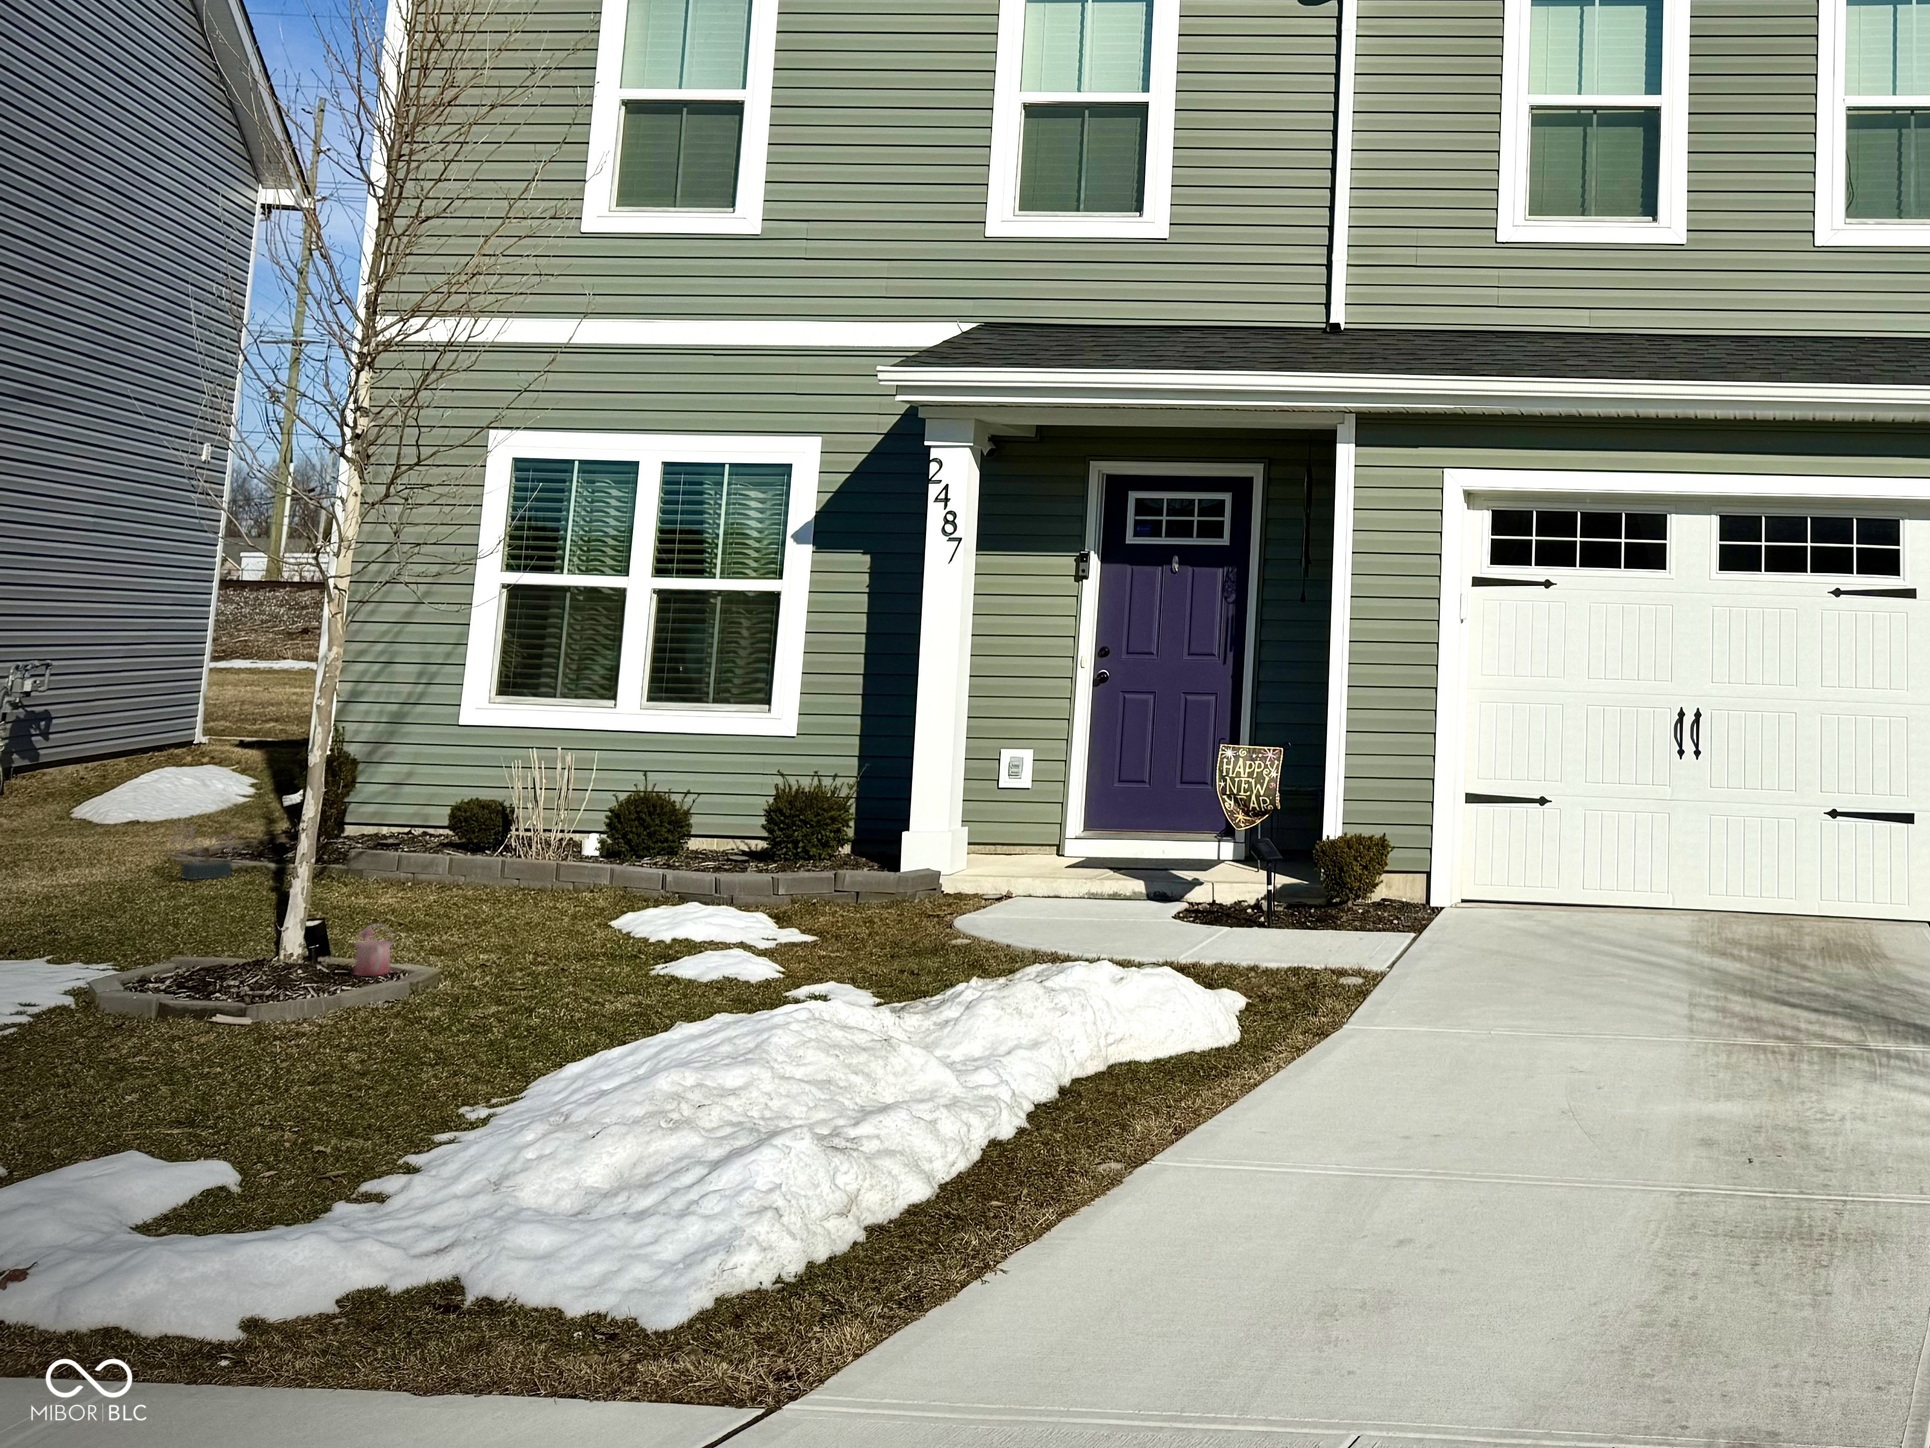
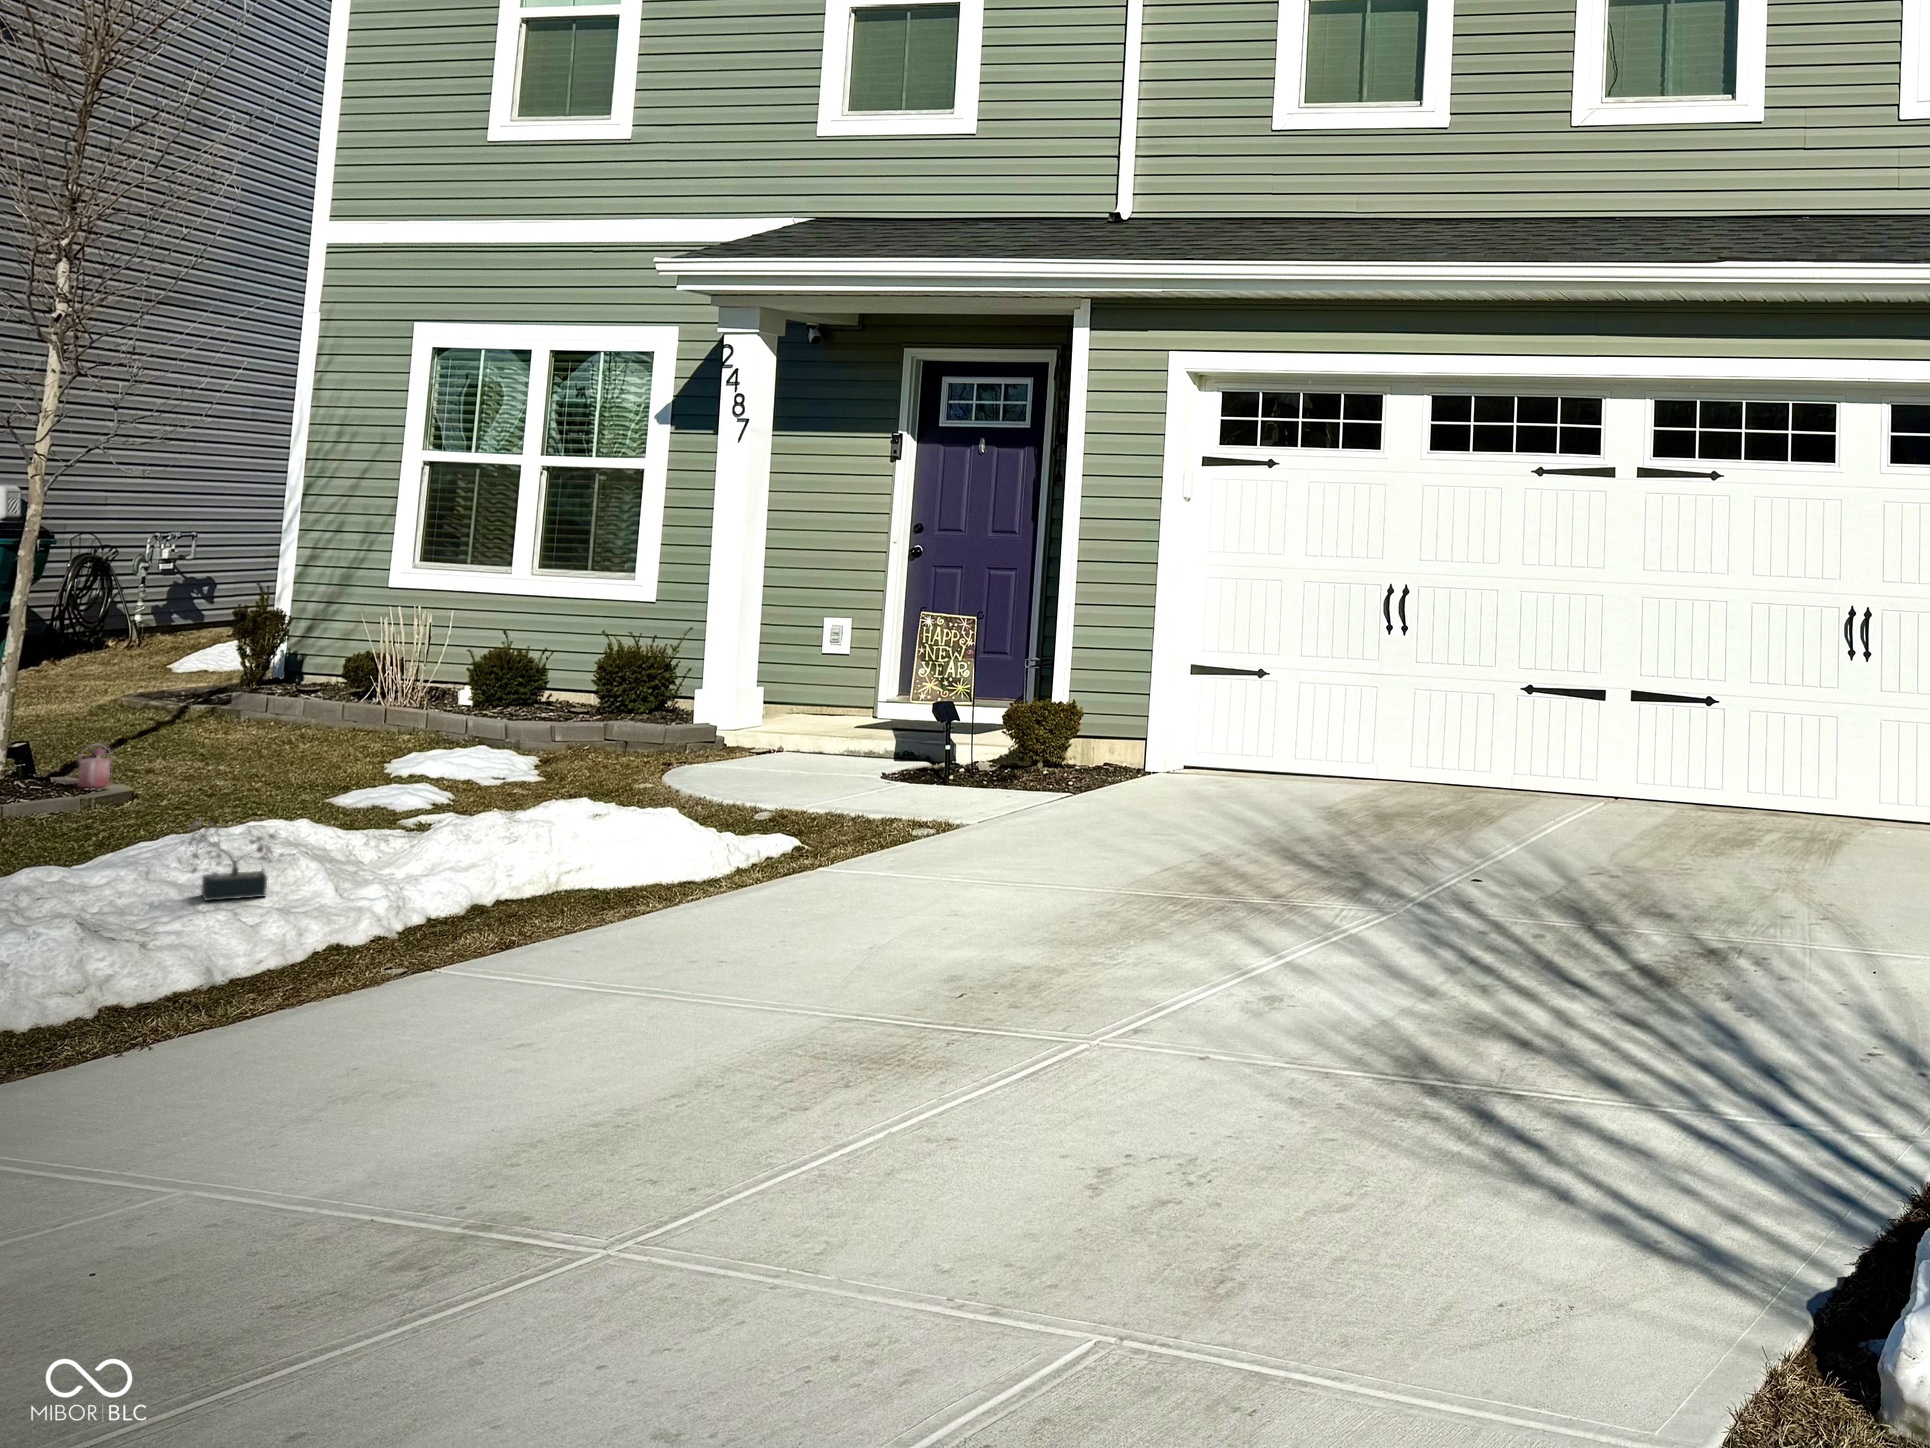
decorative plant: present [169,824,235,880] -> present [178,821,283,901]

